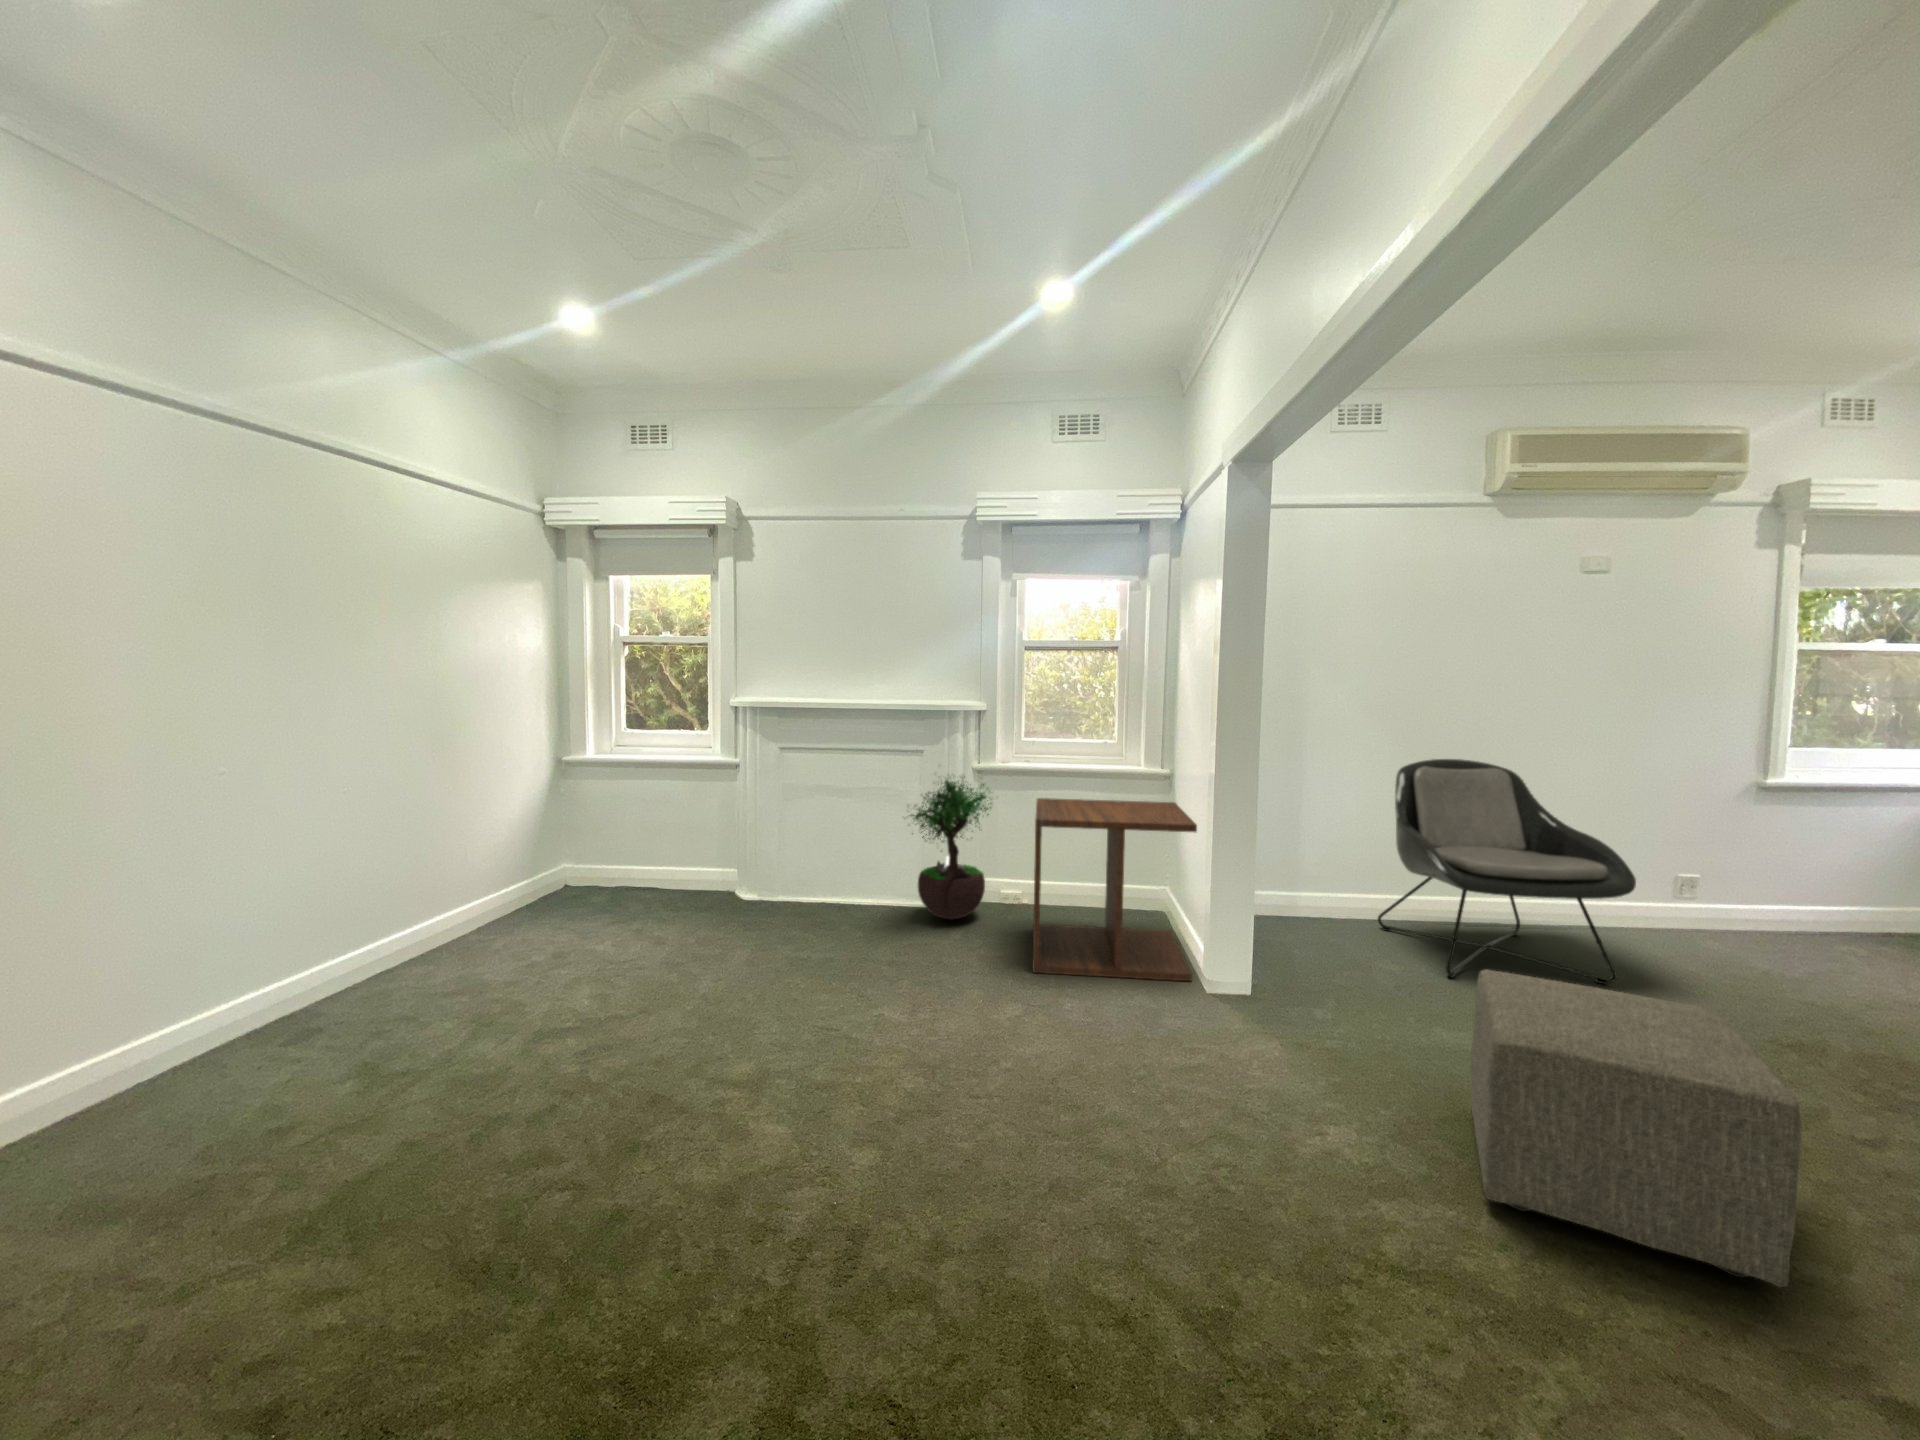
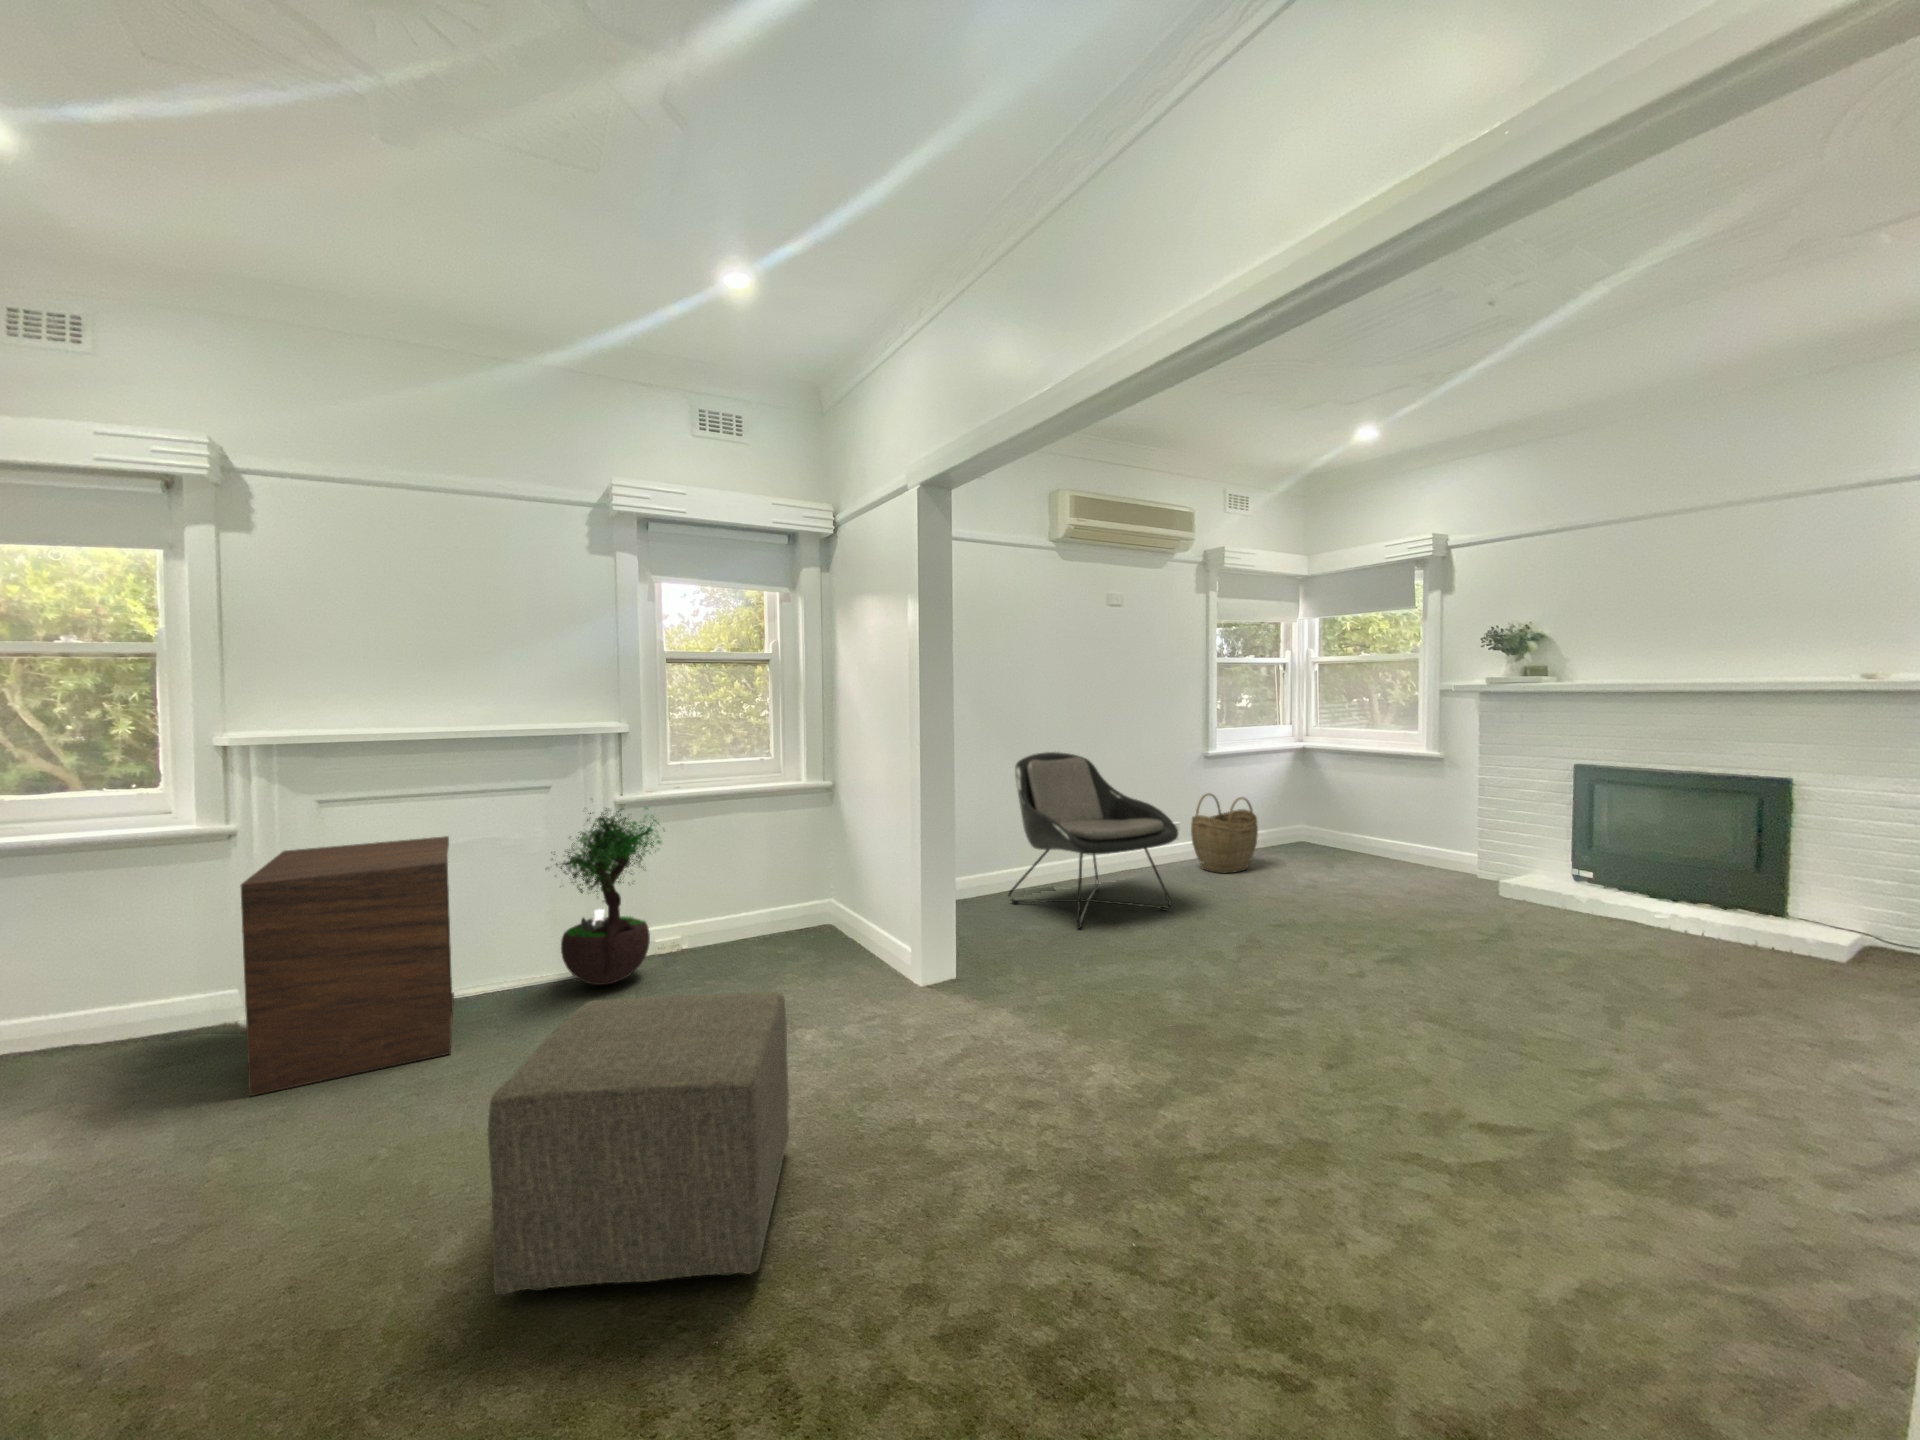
side table: present [1033,798,1197,982] -> present [240,836,454,1096]
woven basket: none [1706,837,1844,958] -> present [1191,794,1258,873]
ottoman: present [1470,970,1801,1287] -> present [488,992,789,1295]

